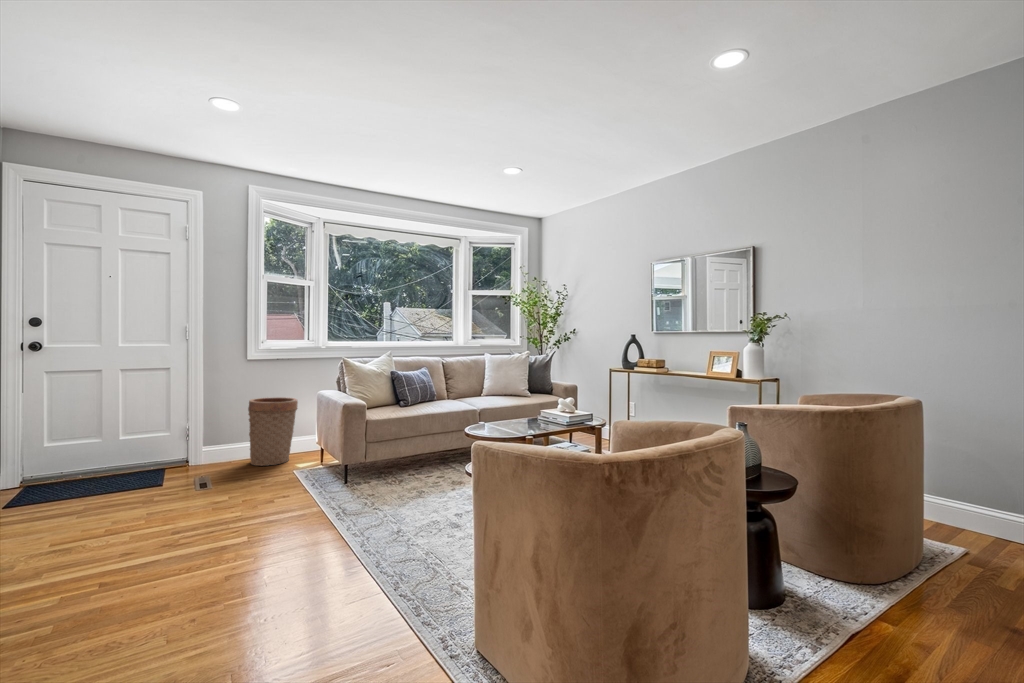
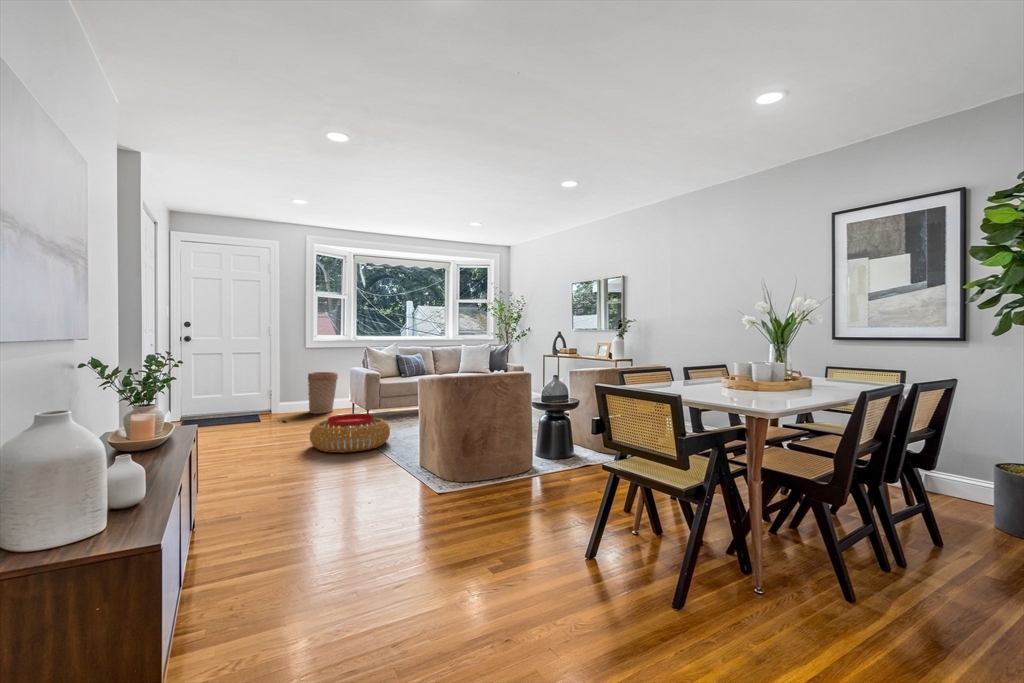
pouf: none [225,490,392,591] -> present [310,414,390,453]

